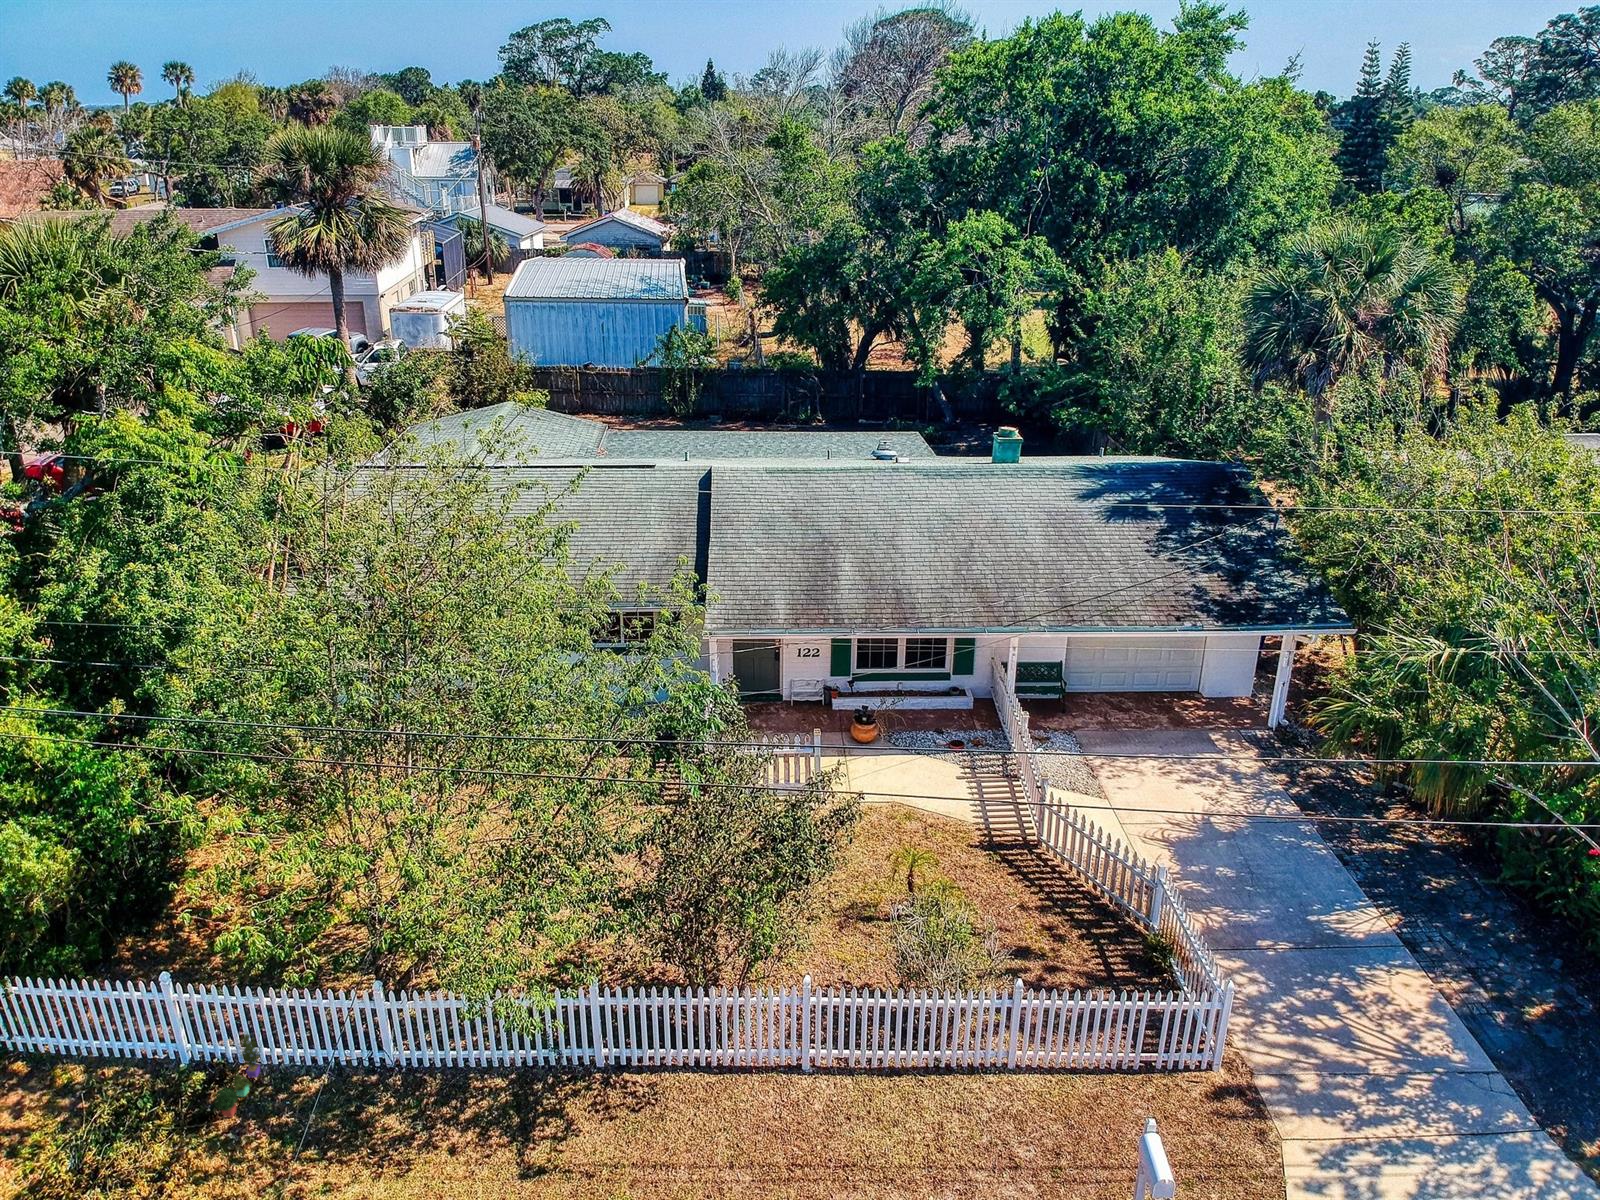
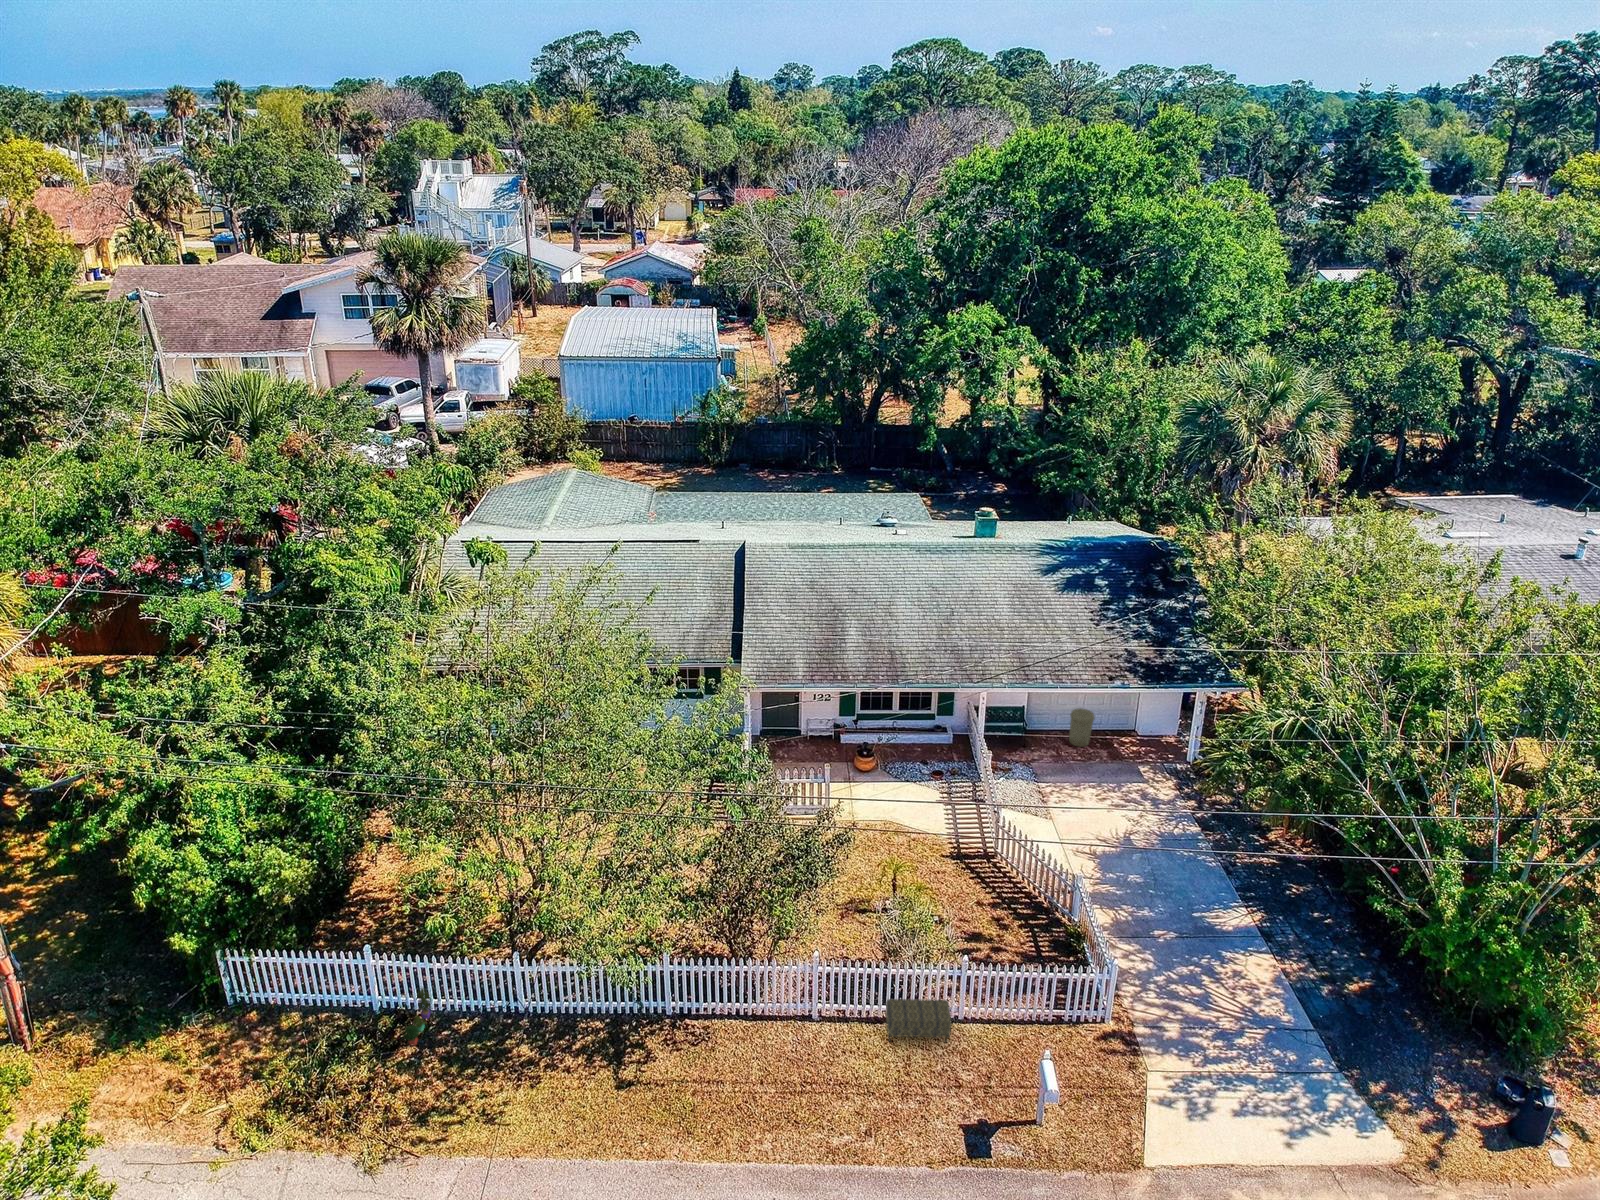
trash can: none [1119,664,1152,712] -> present [1069,708,1095,747]
bench: none [905,1040,1000,1102] -> present [886,999,951,1042]

